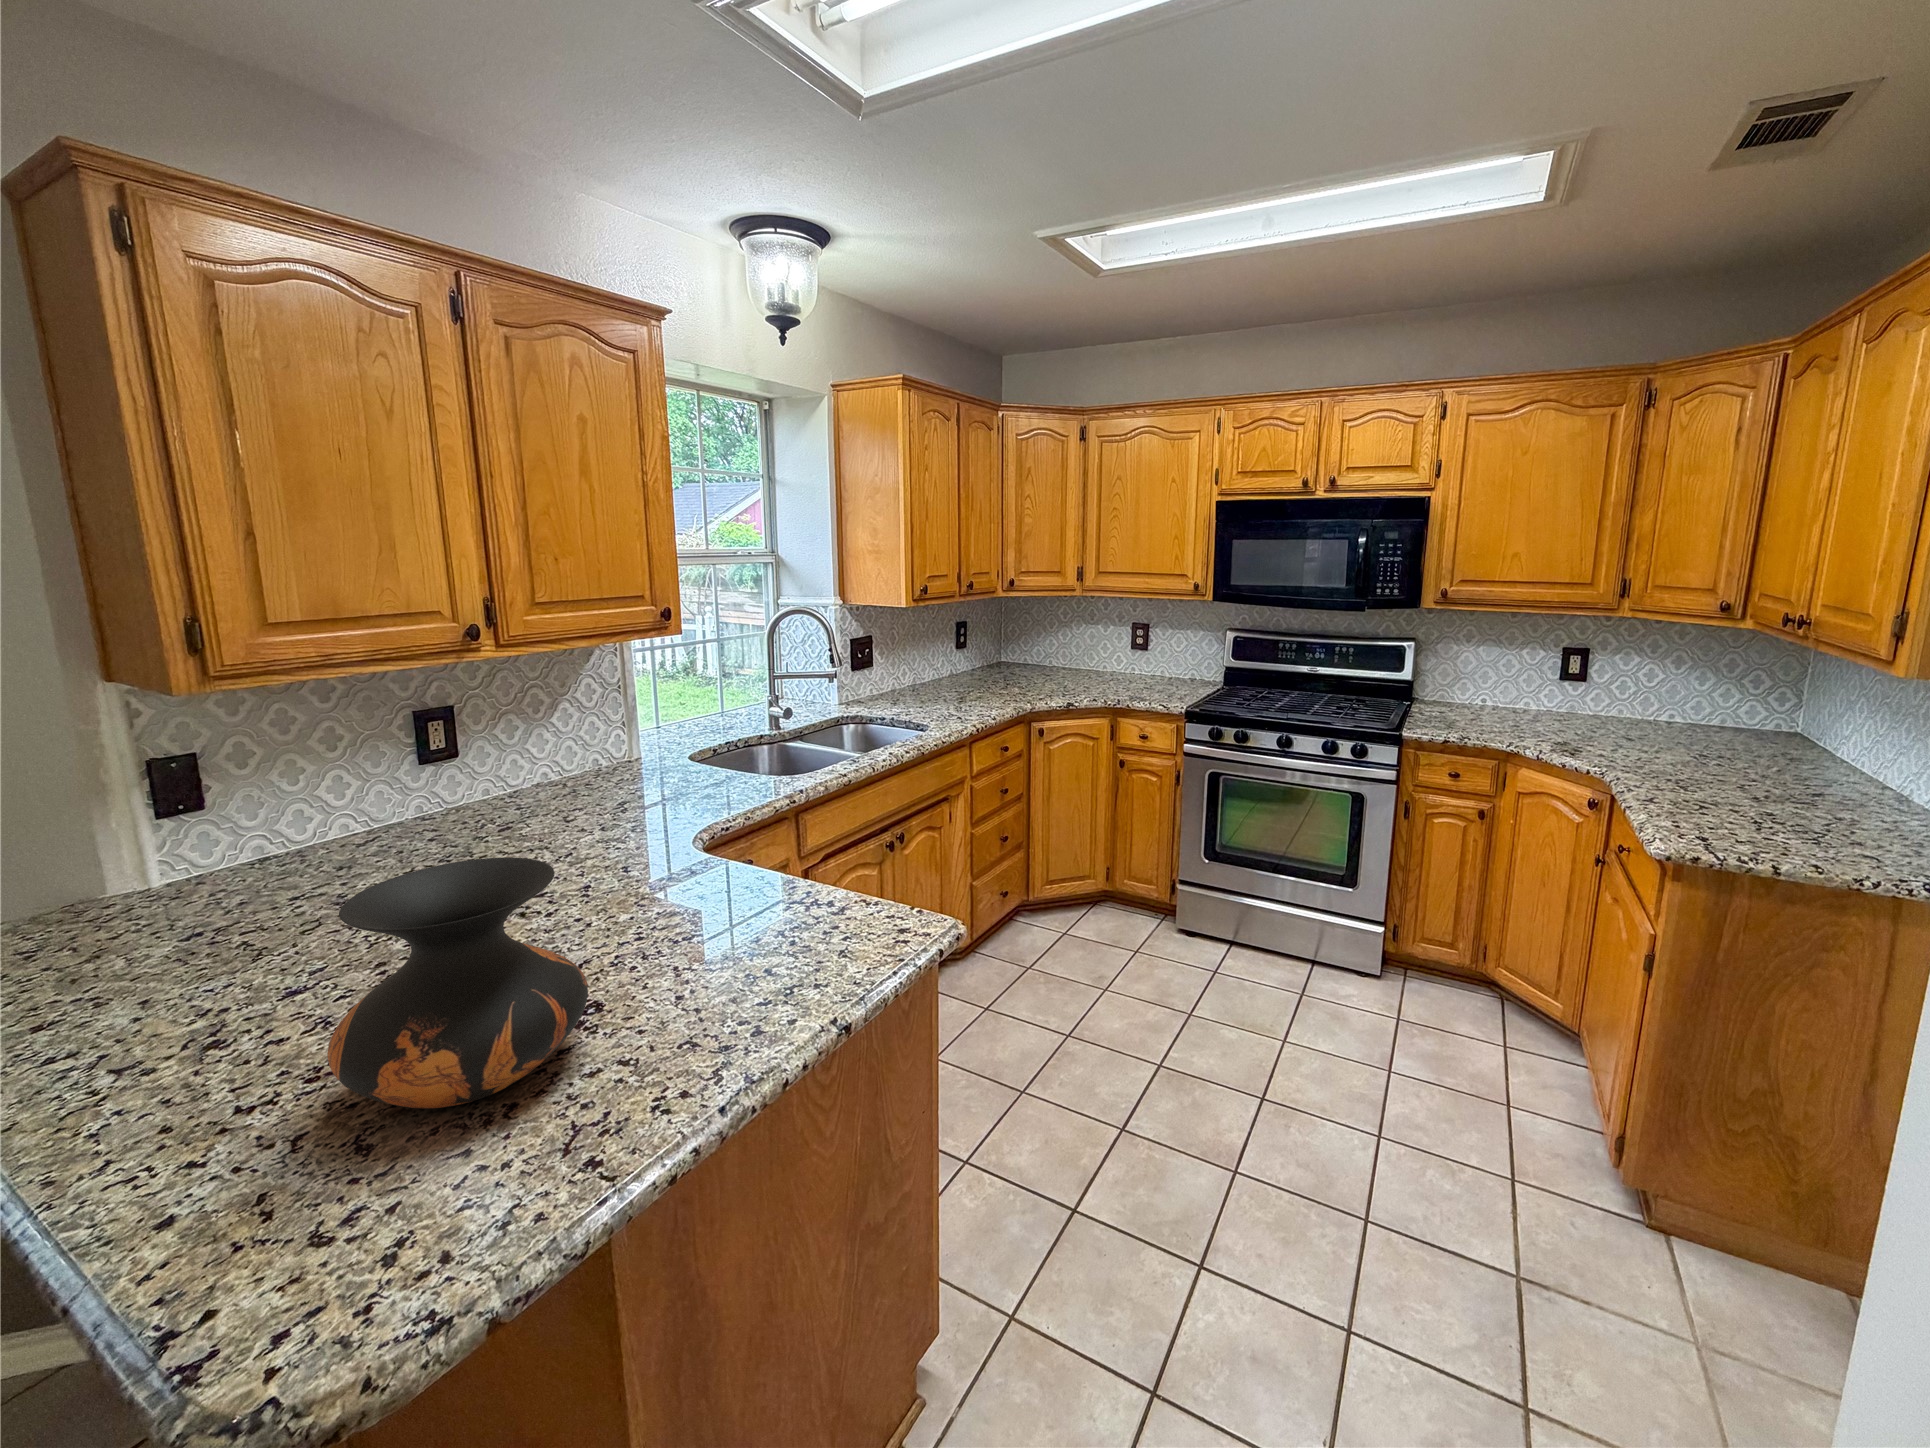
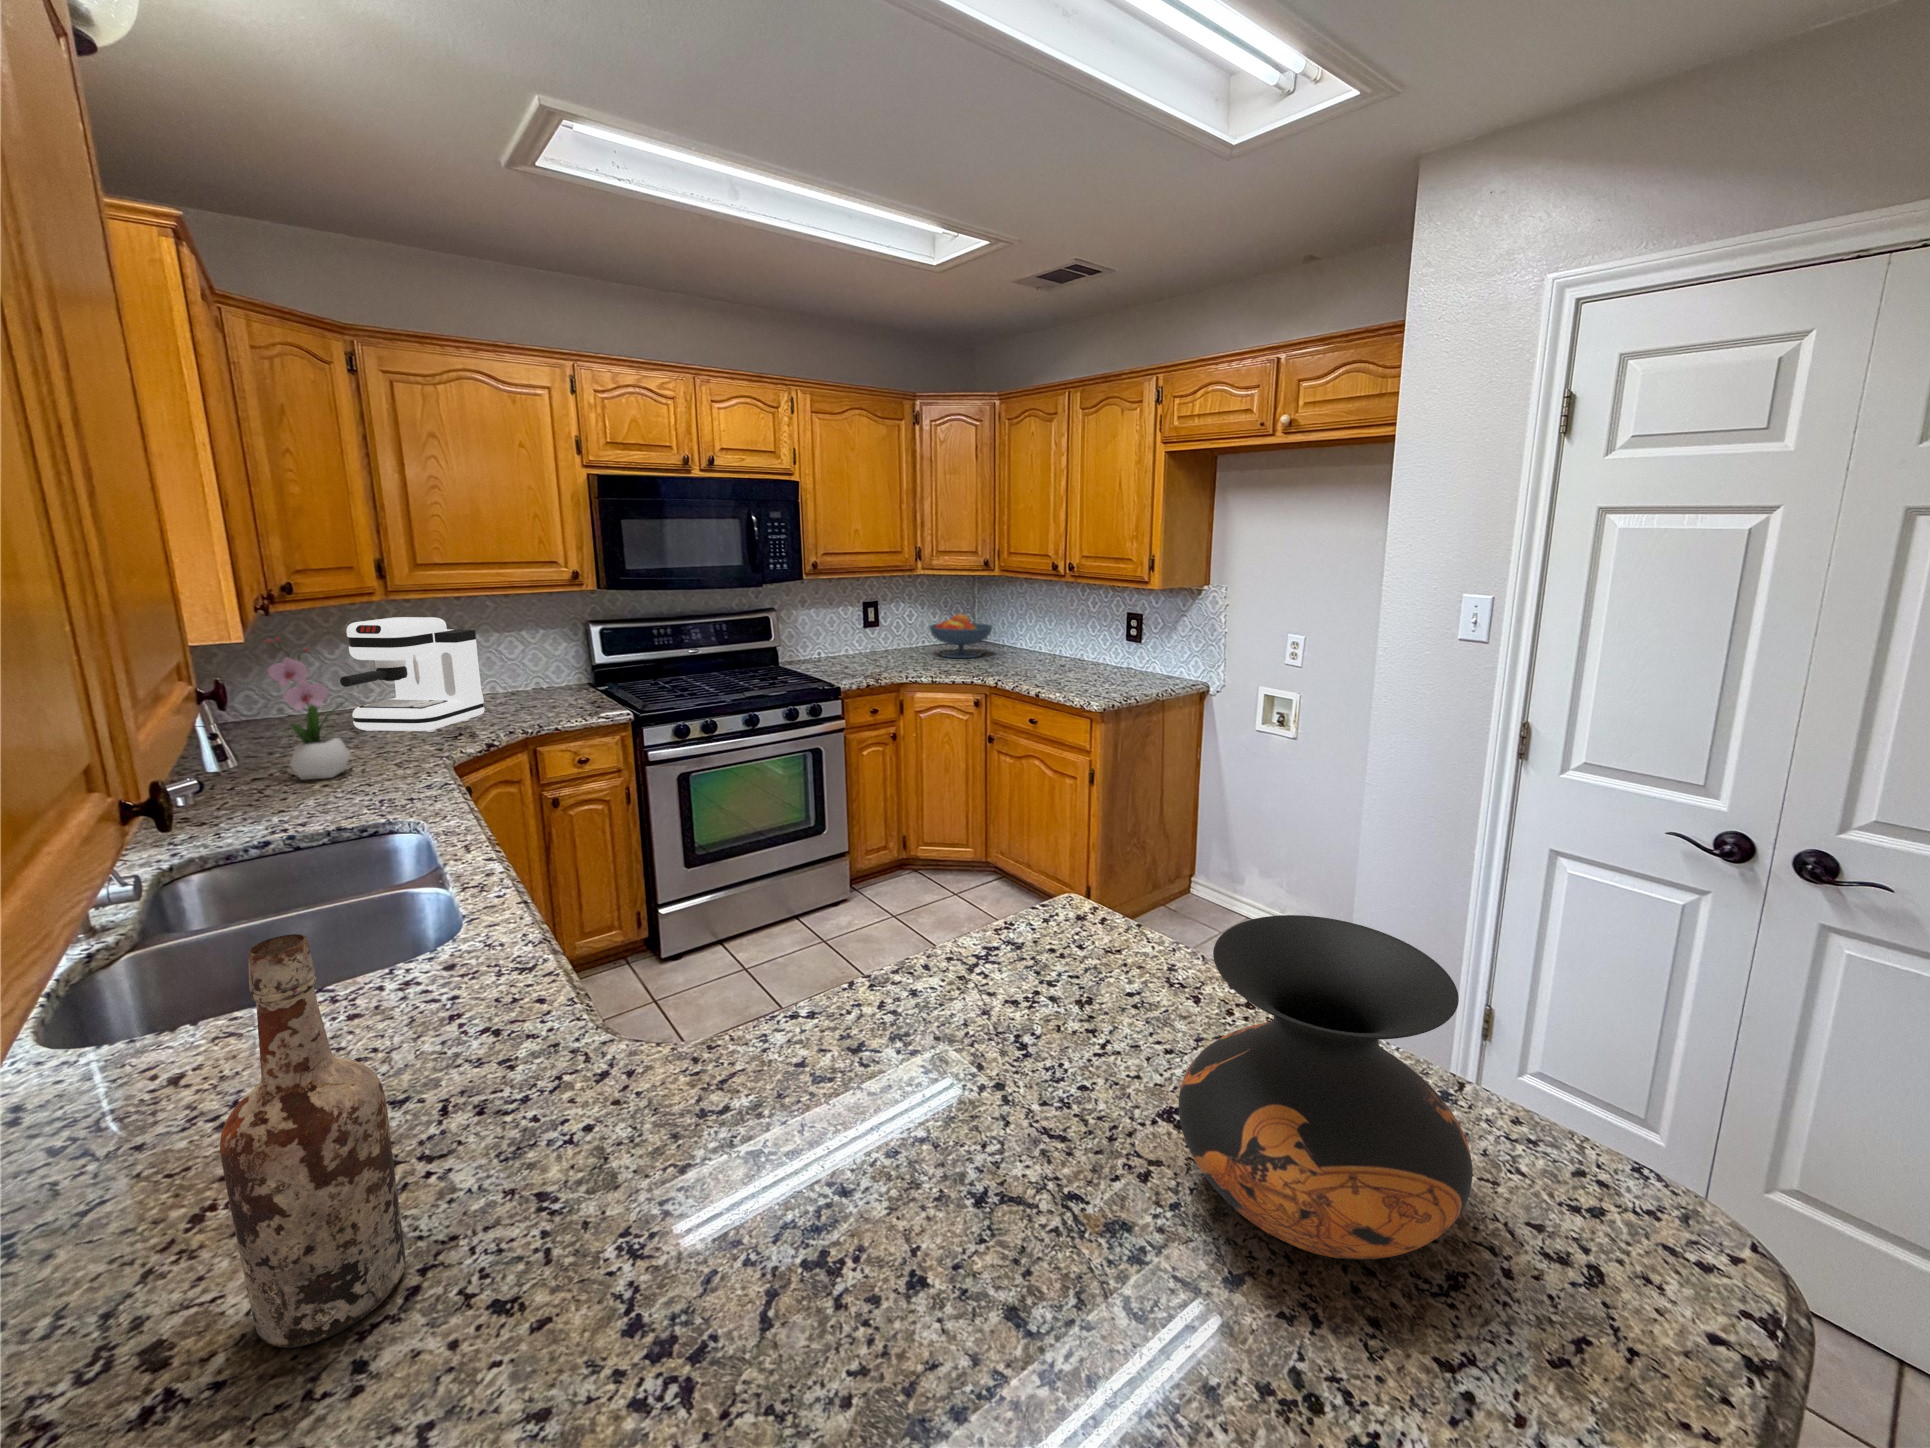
coffee maker: none [1031,614,1116,696] -> present [340,617,484,732]
flower arrangement: none [952,618,994,708] -> present [266,638,351,780]
fruit bowl: none [1651,673,1780,742] -> present [929,614,992,658]
wine bottle: none [480,706,540,859] -> present [220,934,405,1348]

